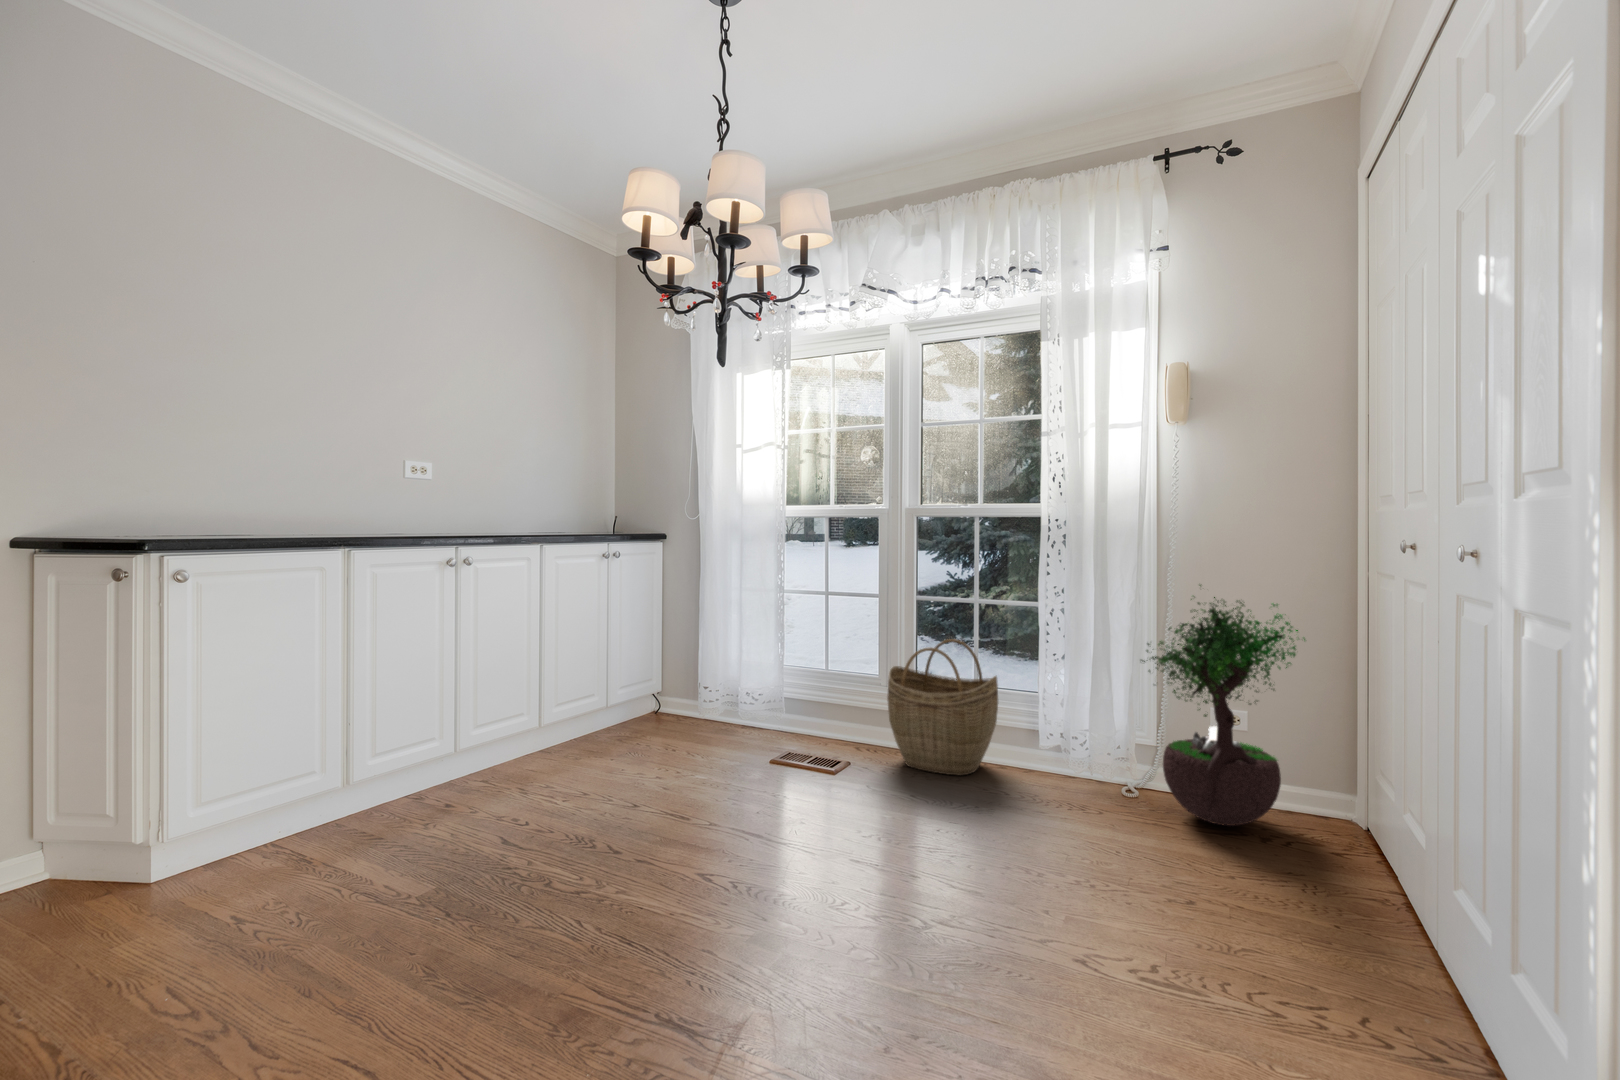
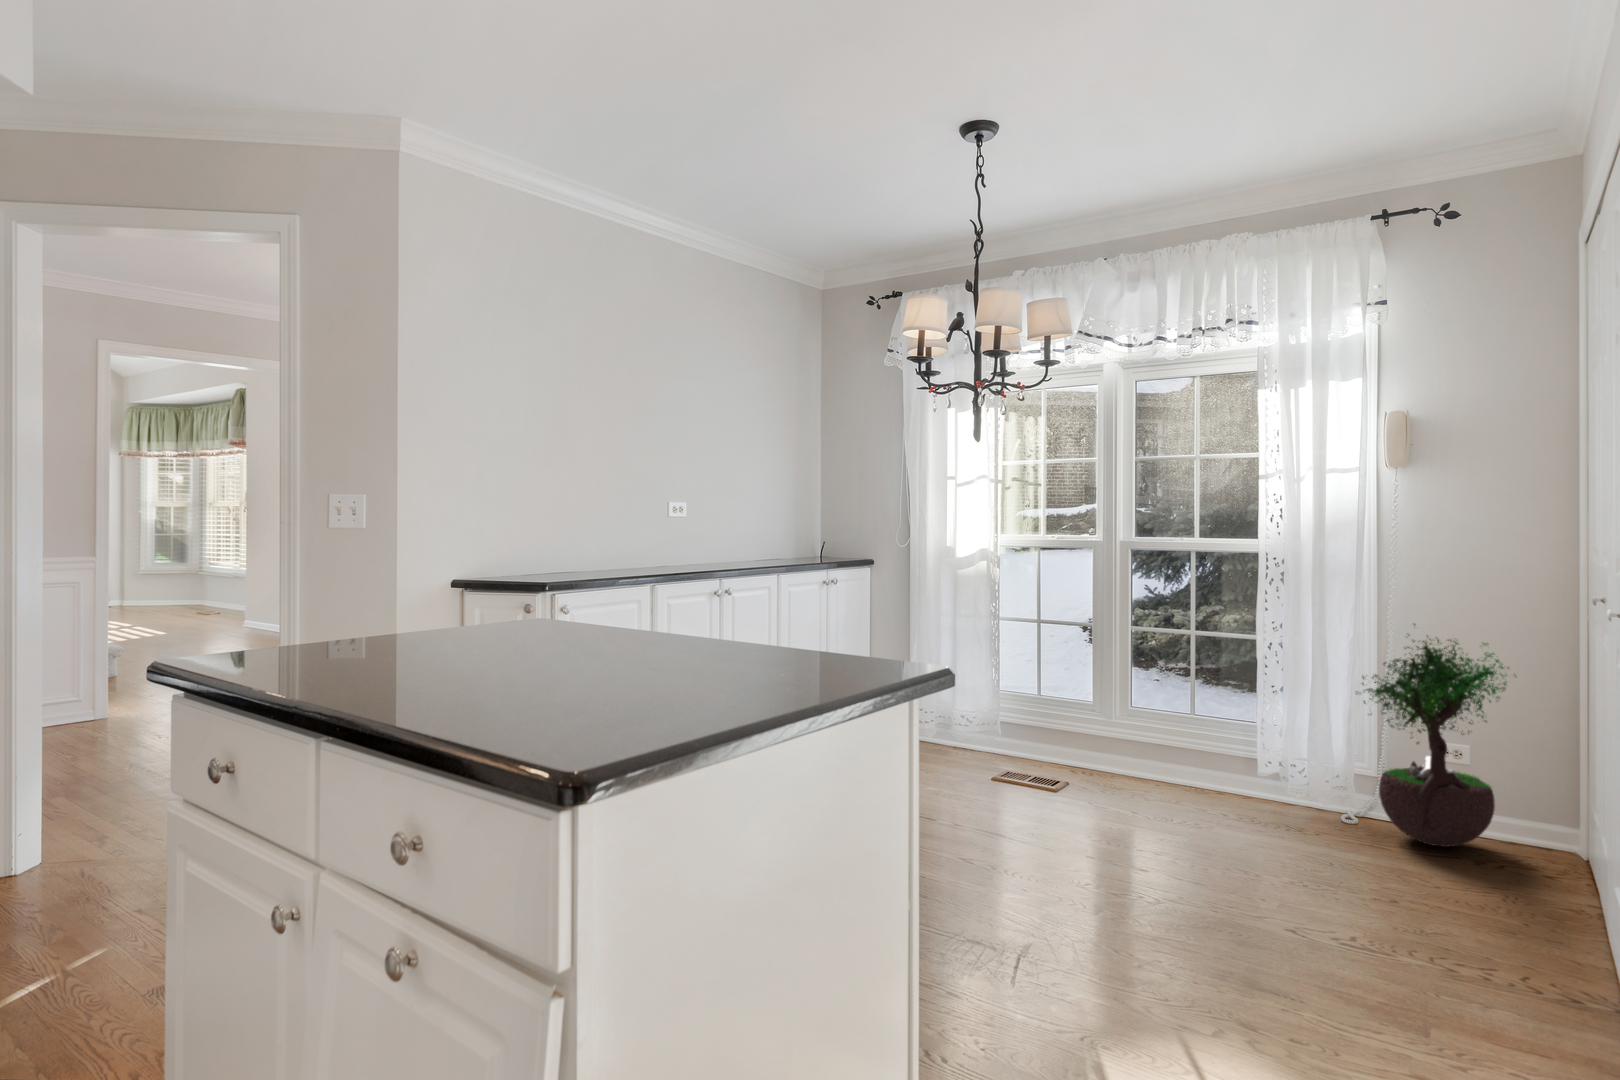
woven basket: present [887,639,998,775] -> none [1104,669,1215,797]

